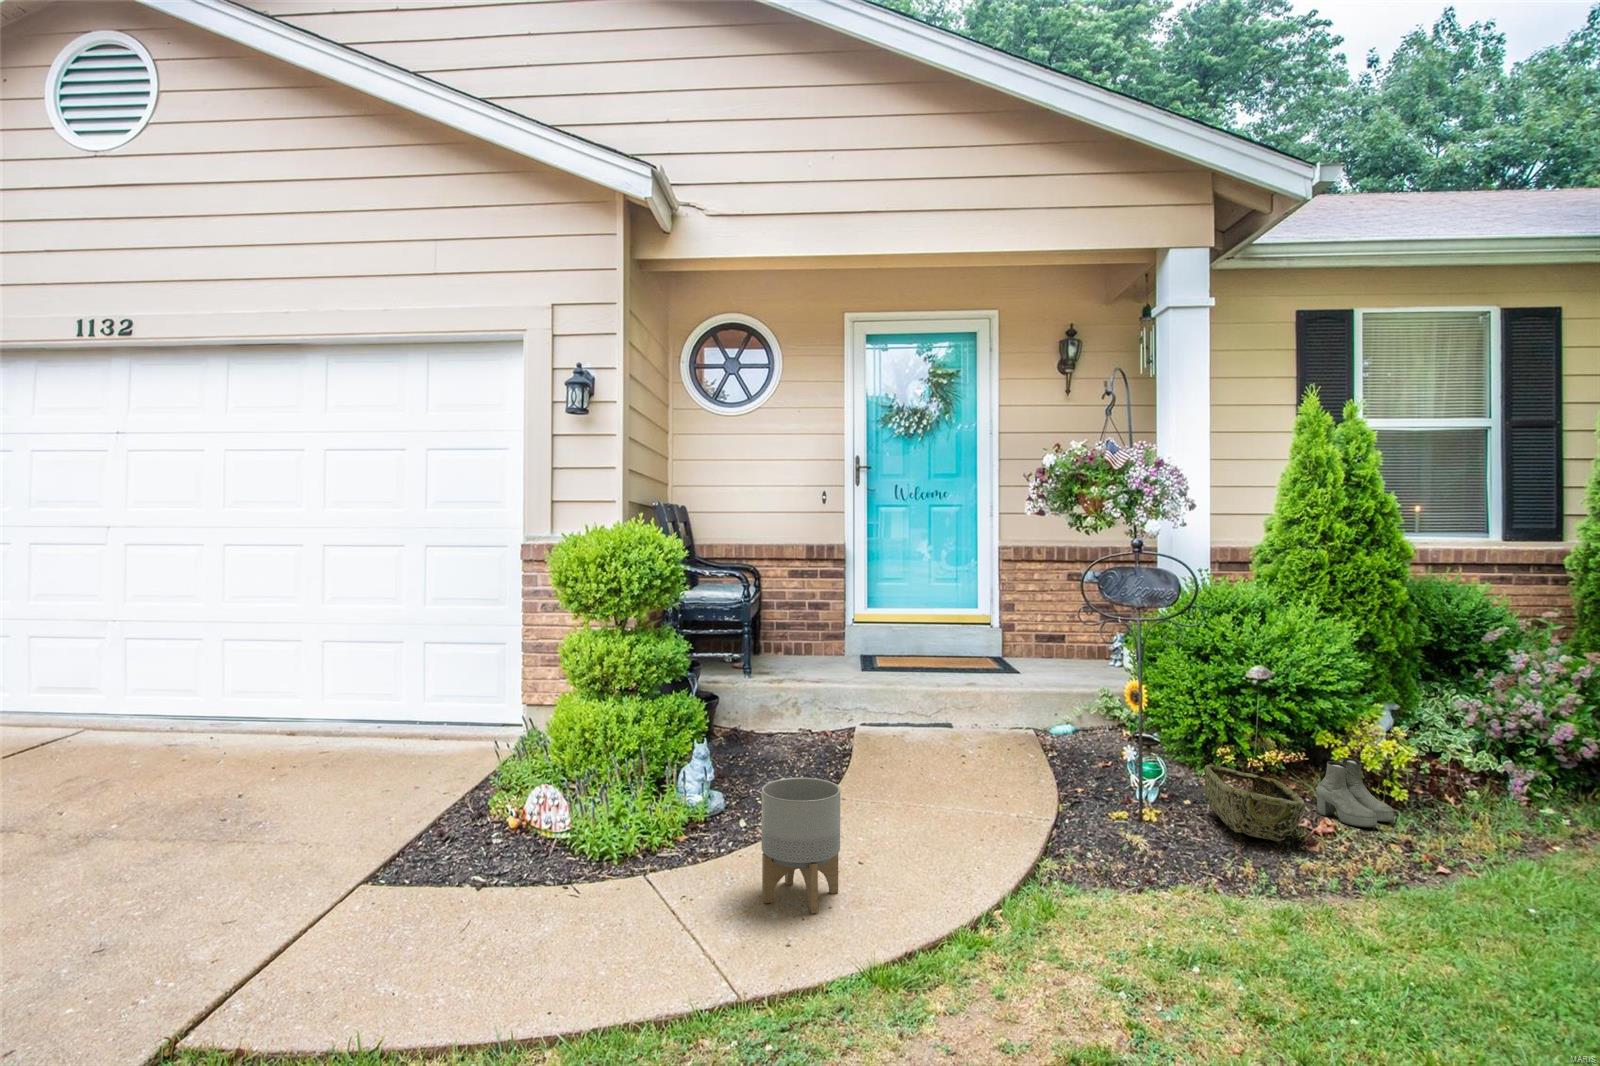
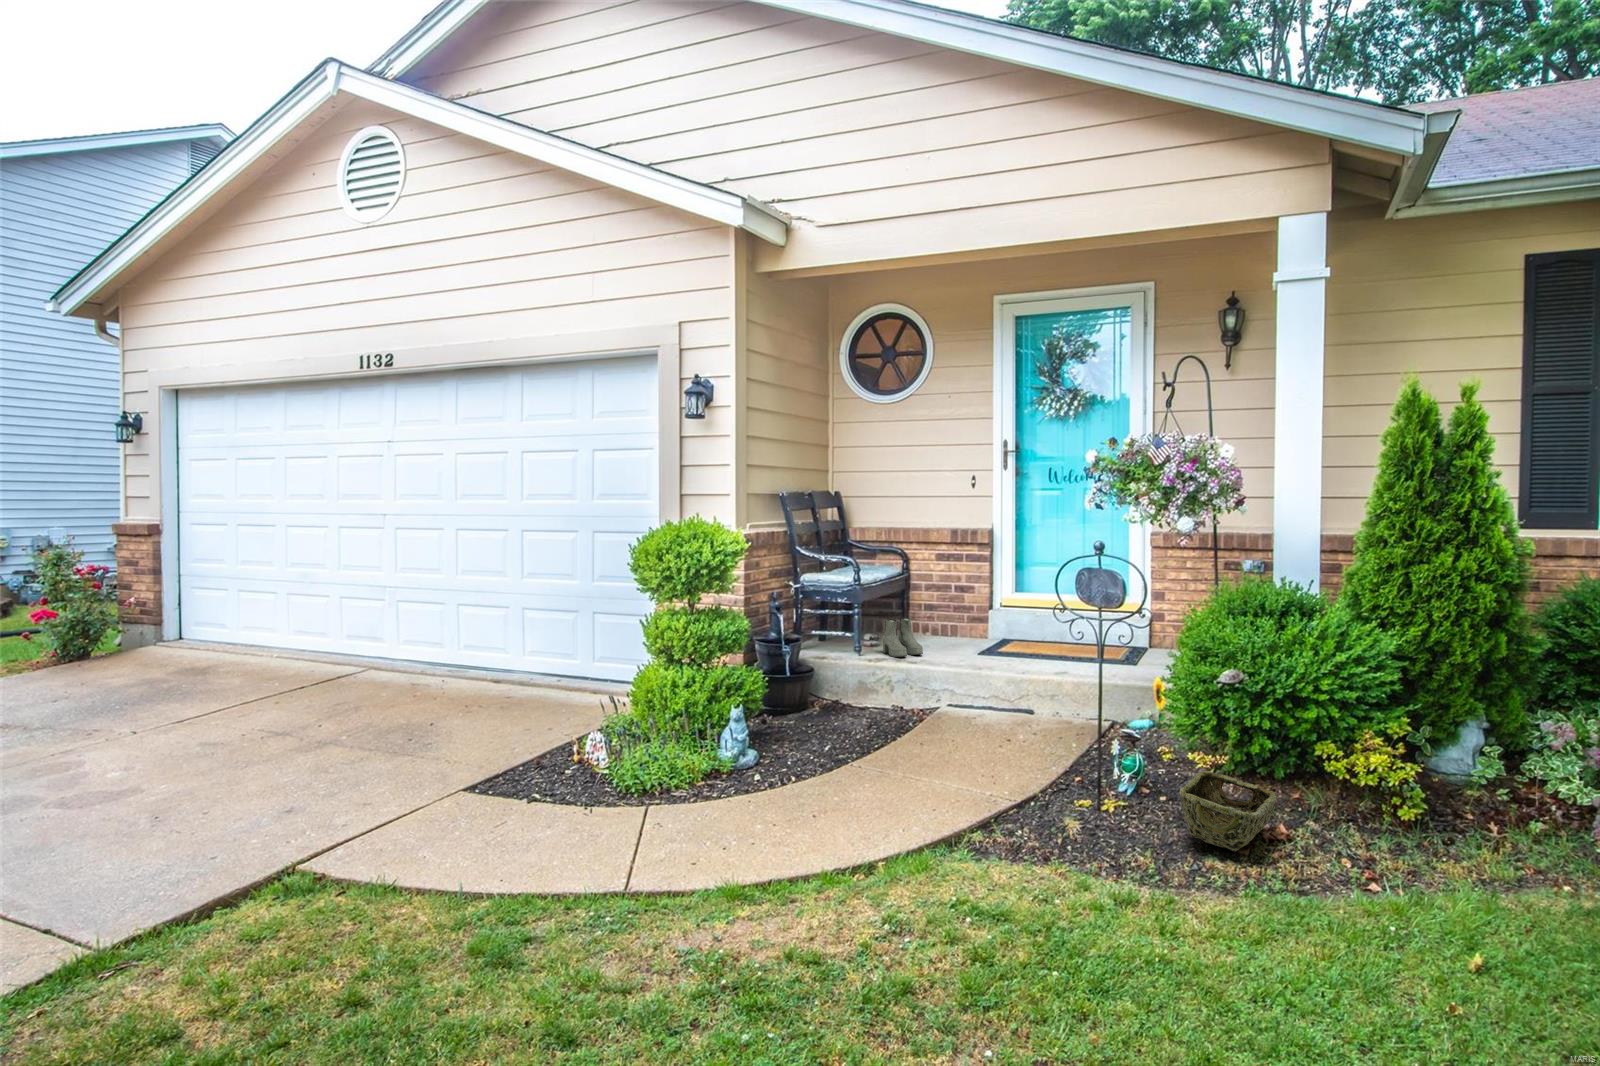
boots: present [1316,758,1394,827] -> present [882,617,923,657]
planter: present [761,778,840,913] -> none [709,742,775,850]

